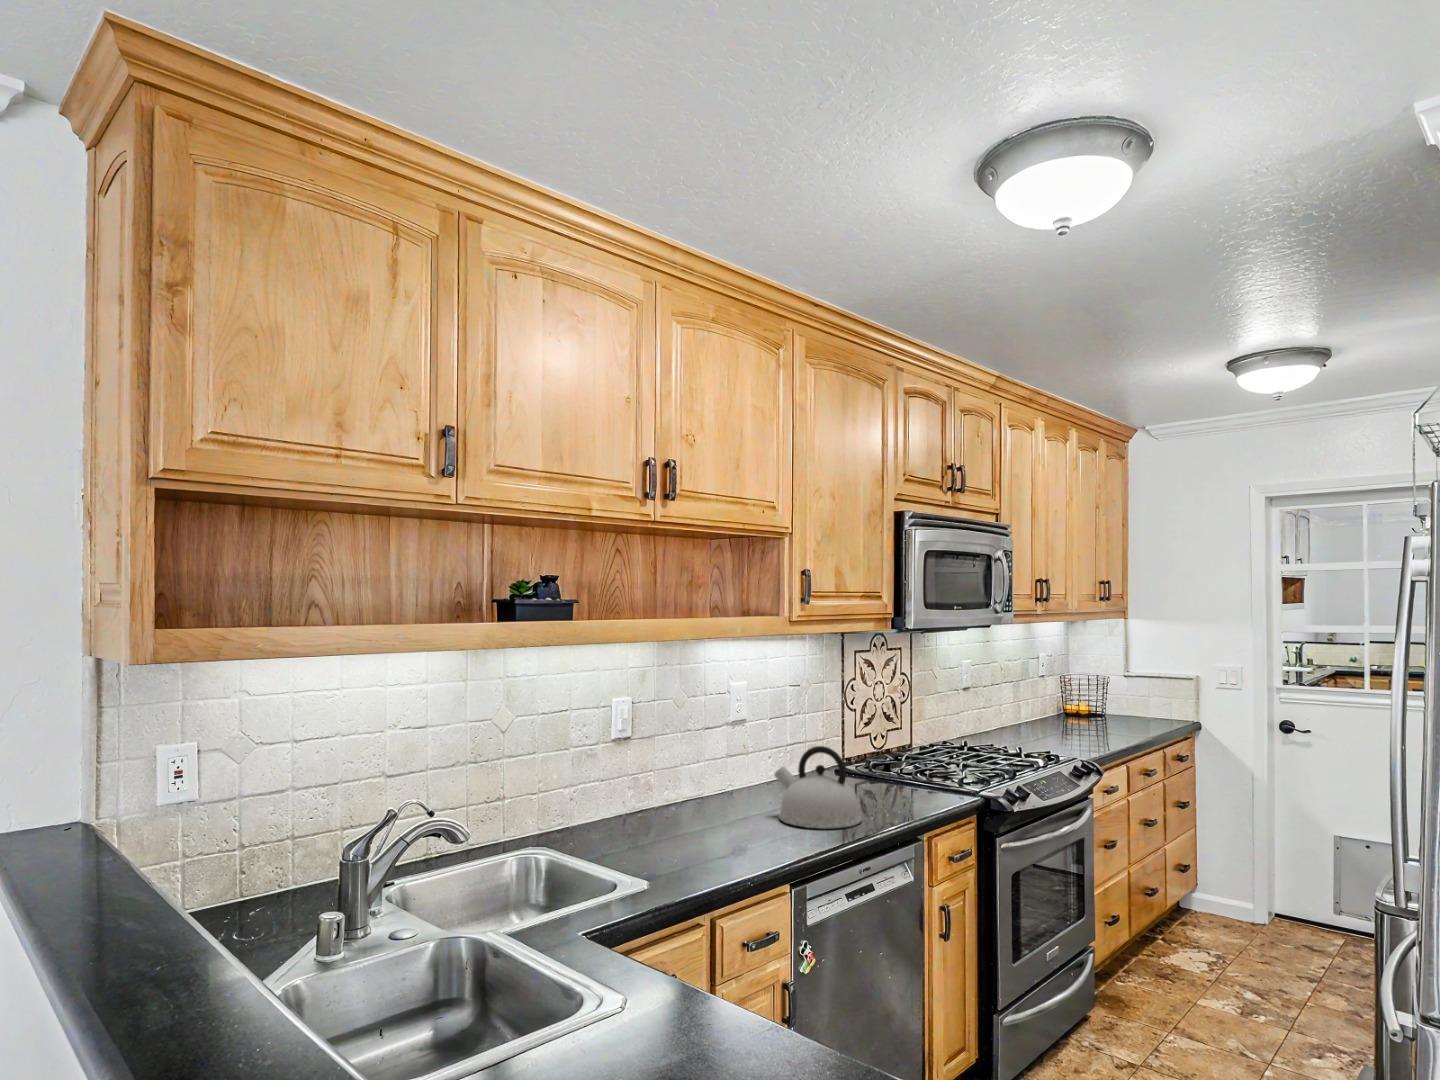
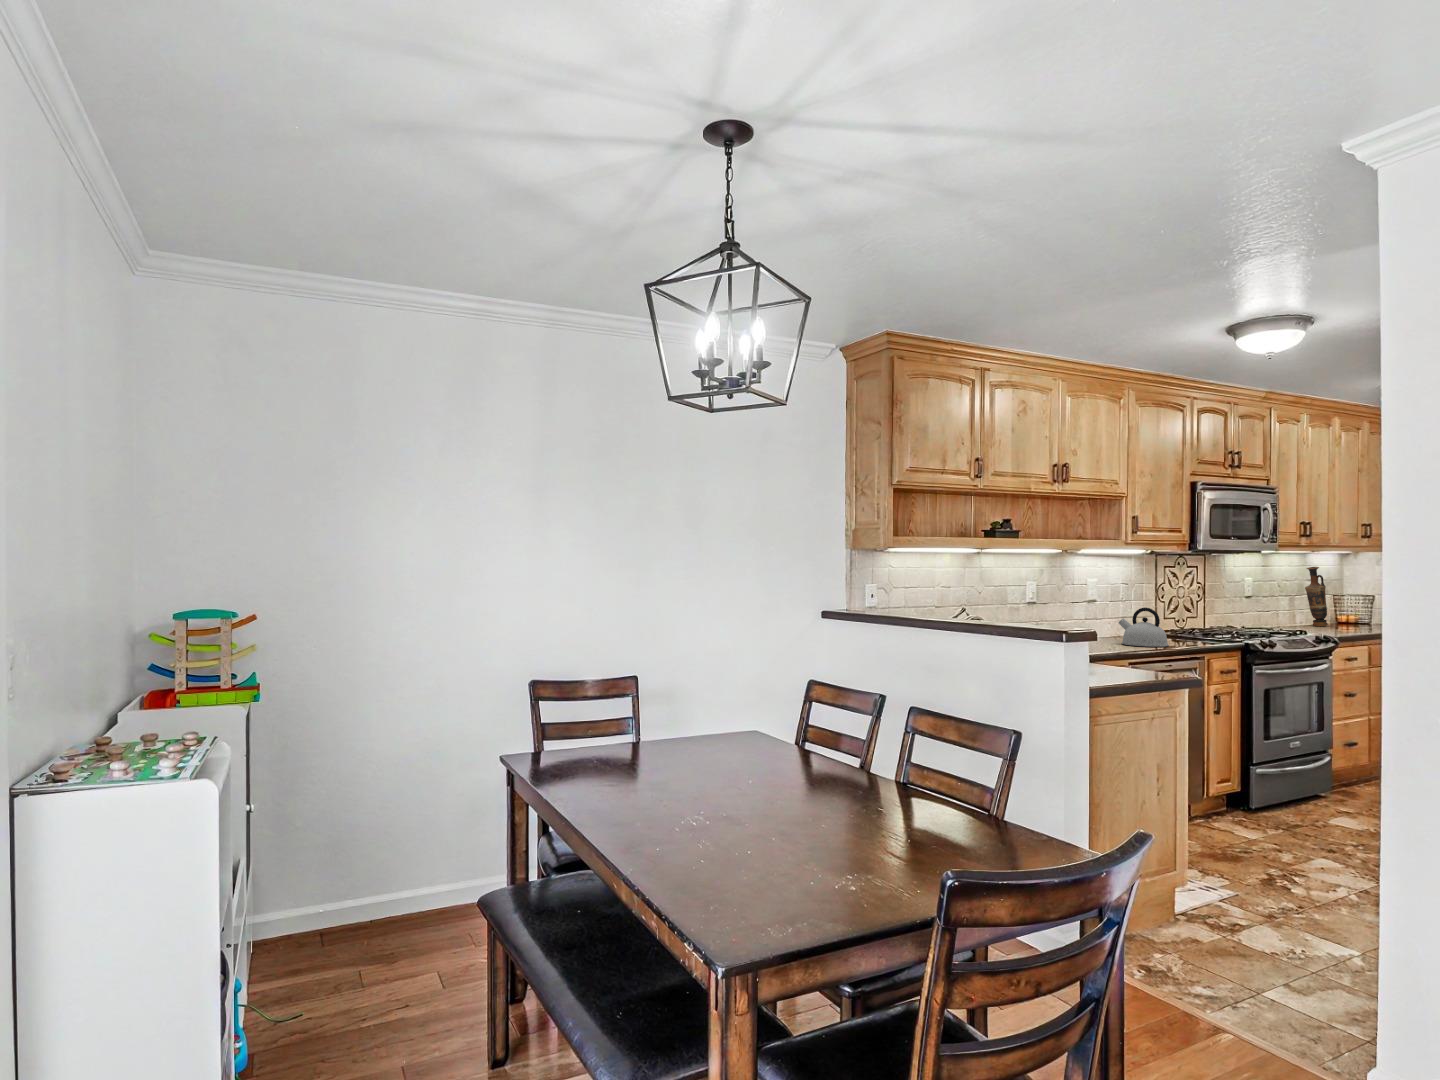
vase: none [1037,642,1066,729] -> present [1305,567,1328,626]

